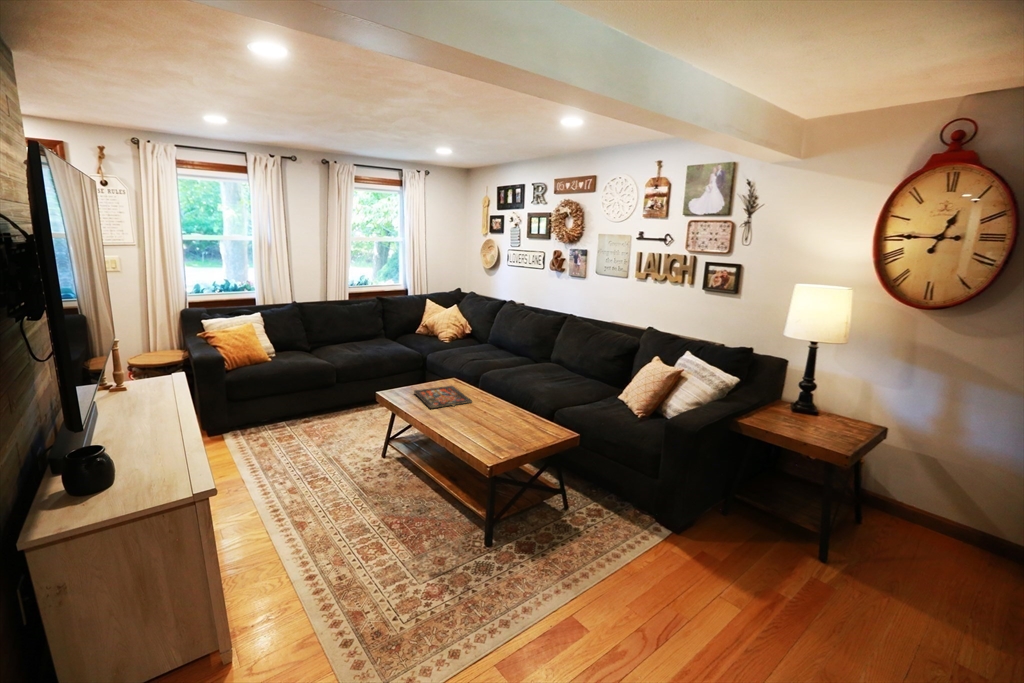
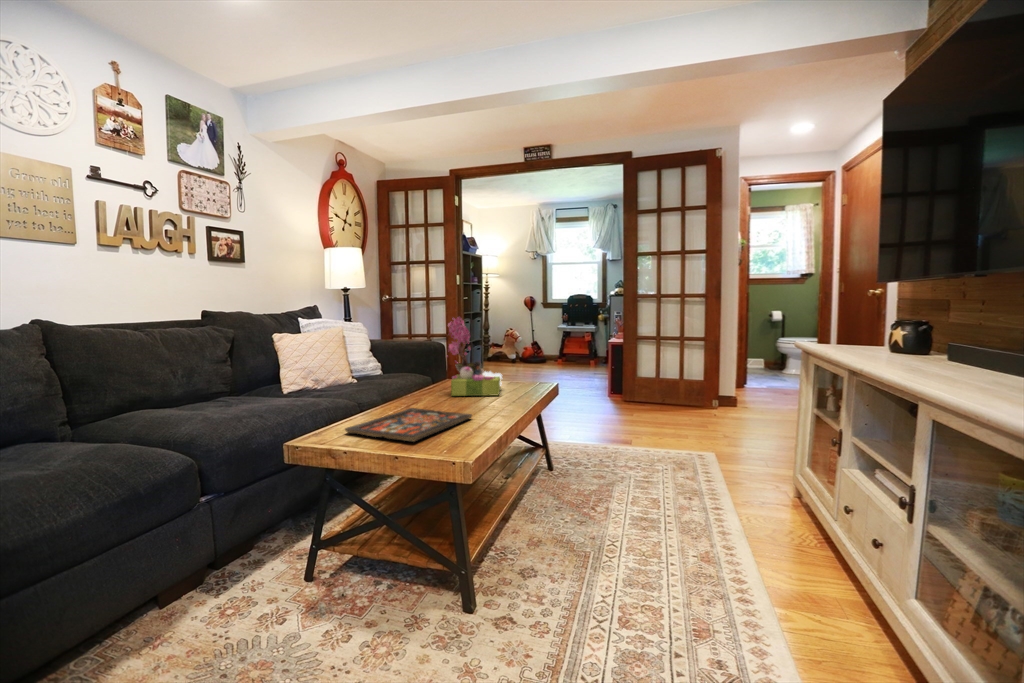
flower arrangement: none [473,360,527,439] -> present [449,317,502,396]

